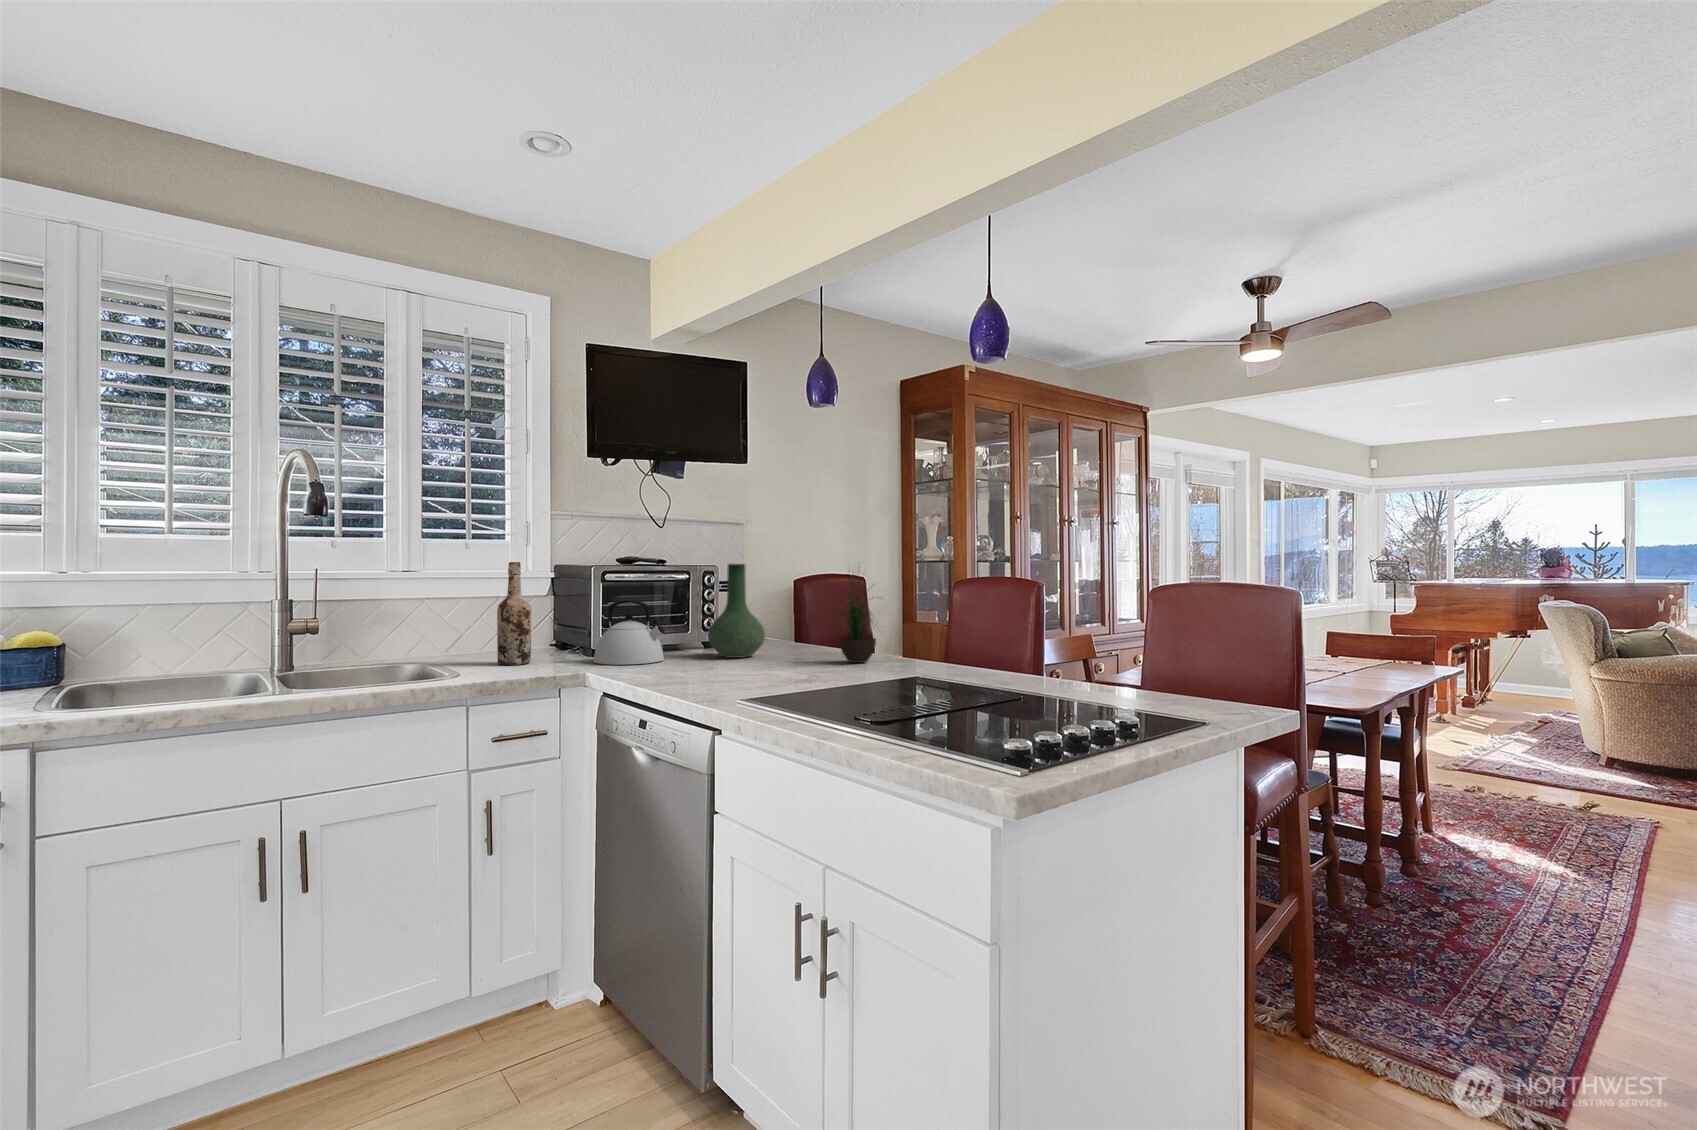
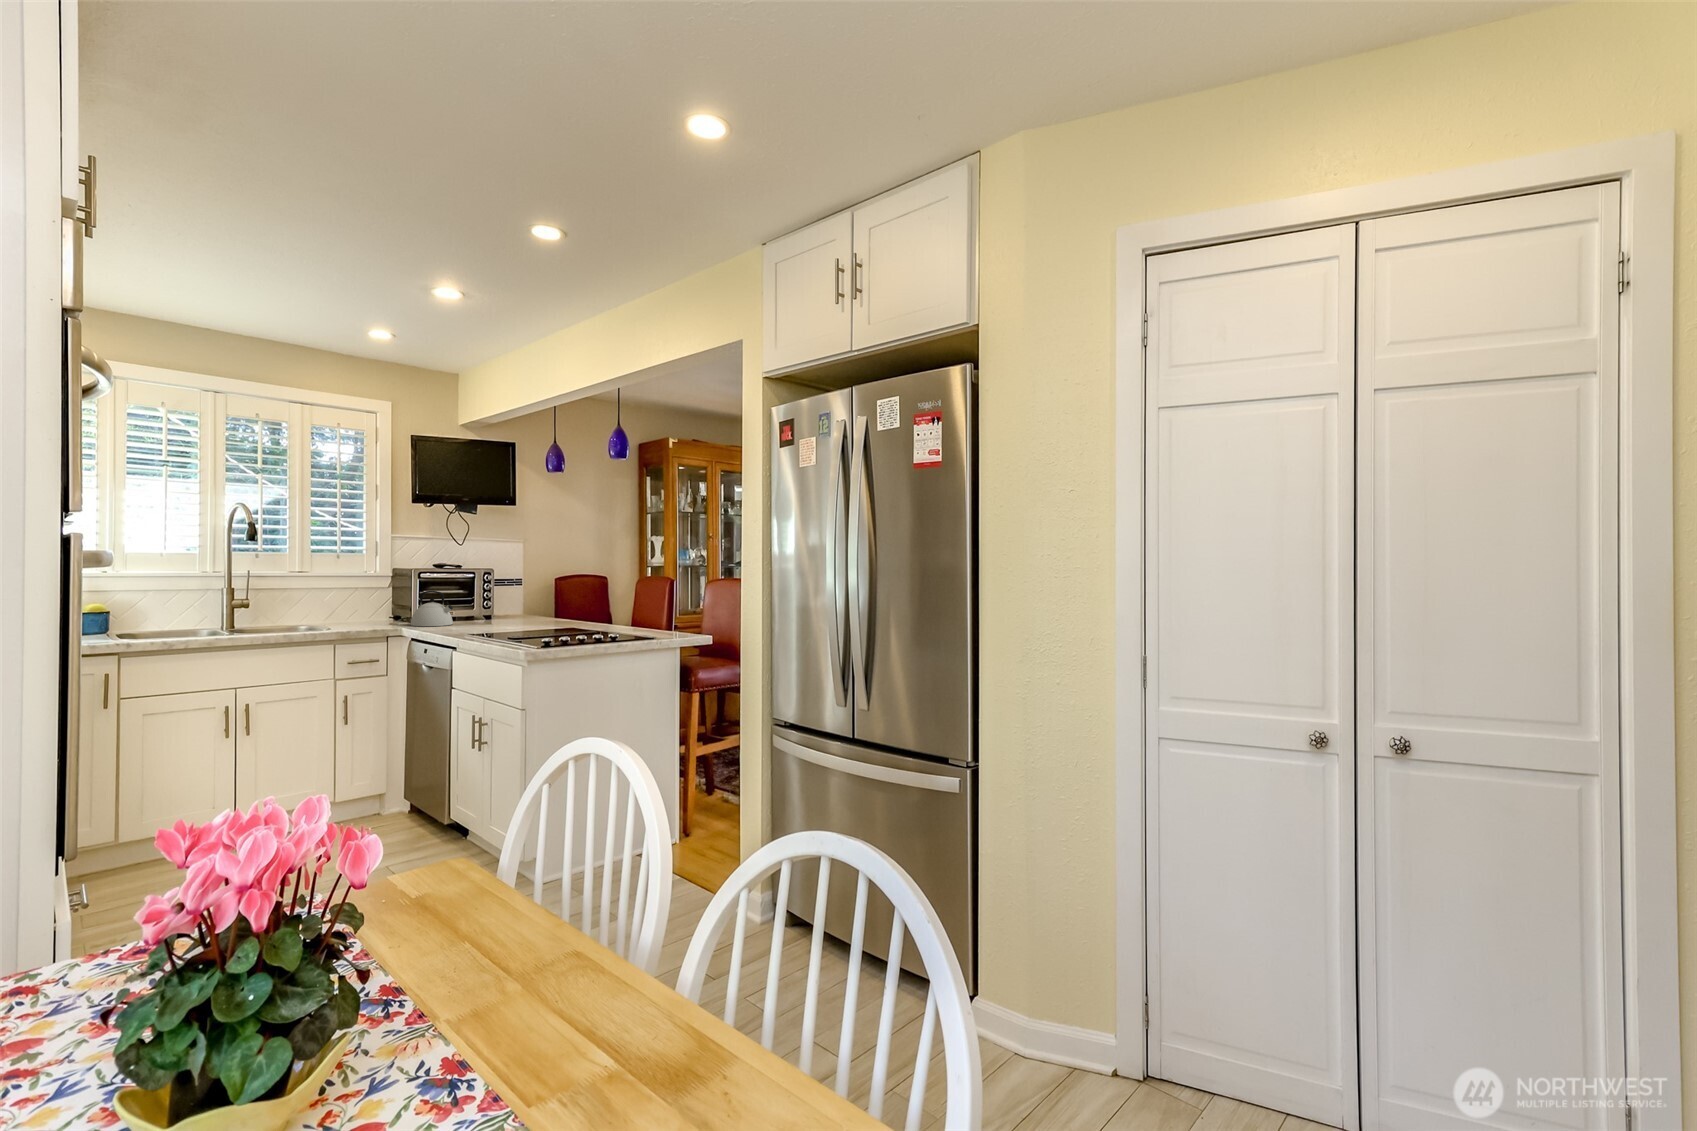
wine bottle: present [497,562,531,665] -> none [354,569,374,626]
vase: present [708,564,765,658] -> none [481,571,516,624]
potted plant: present [836,583,876,663] -> none [545,564,578,627]

